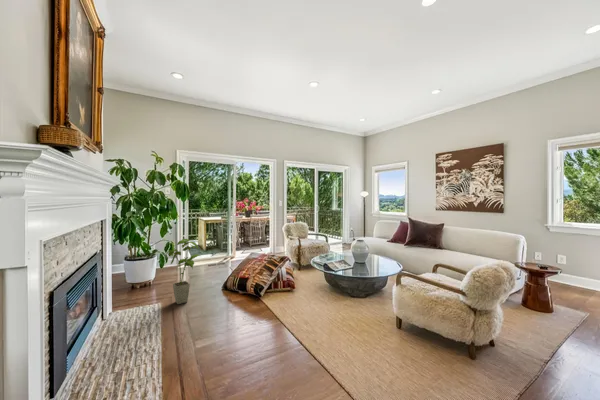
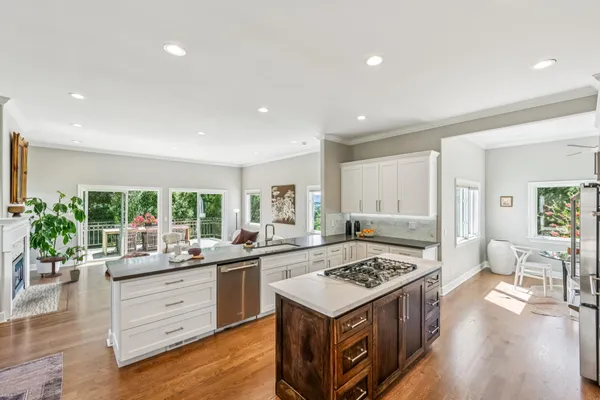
side table: none [124,261,171,338] -> present [40,257,66,278]

